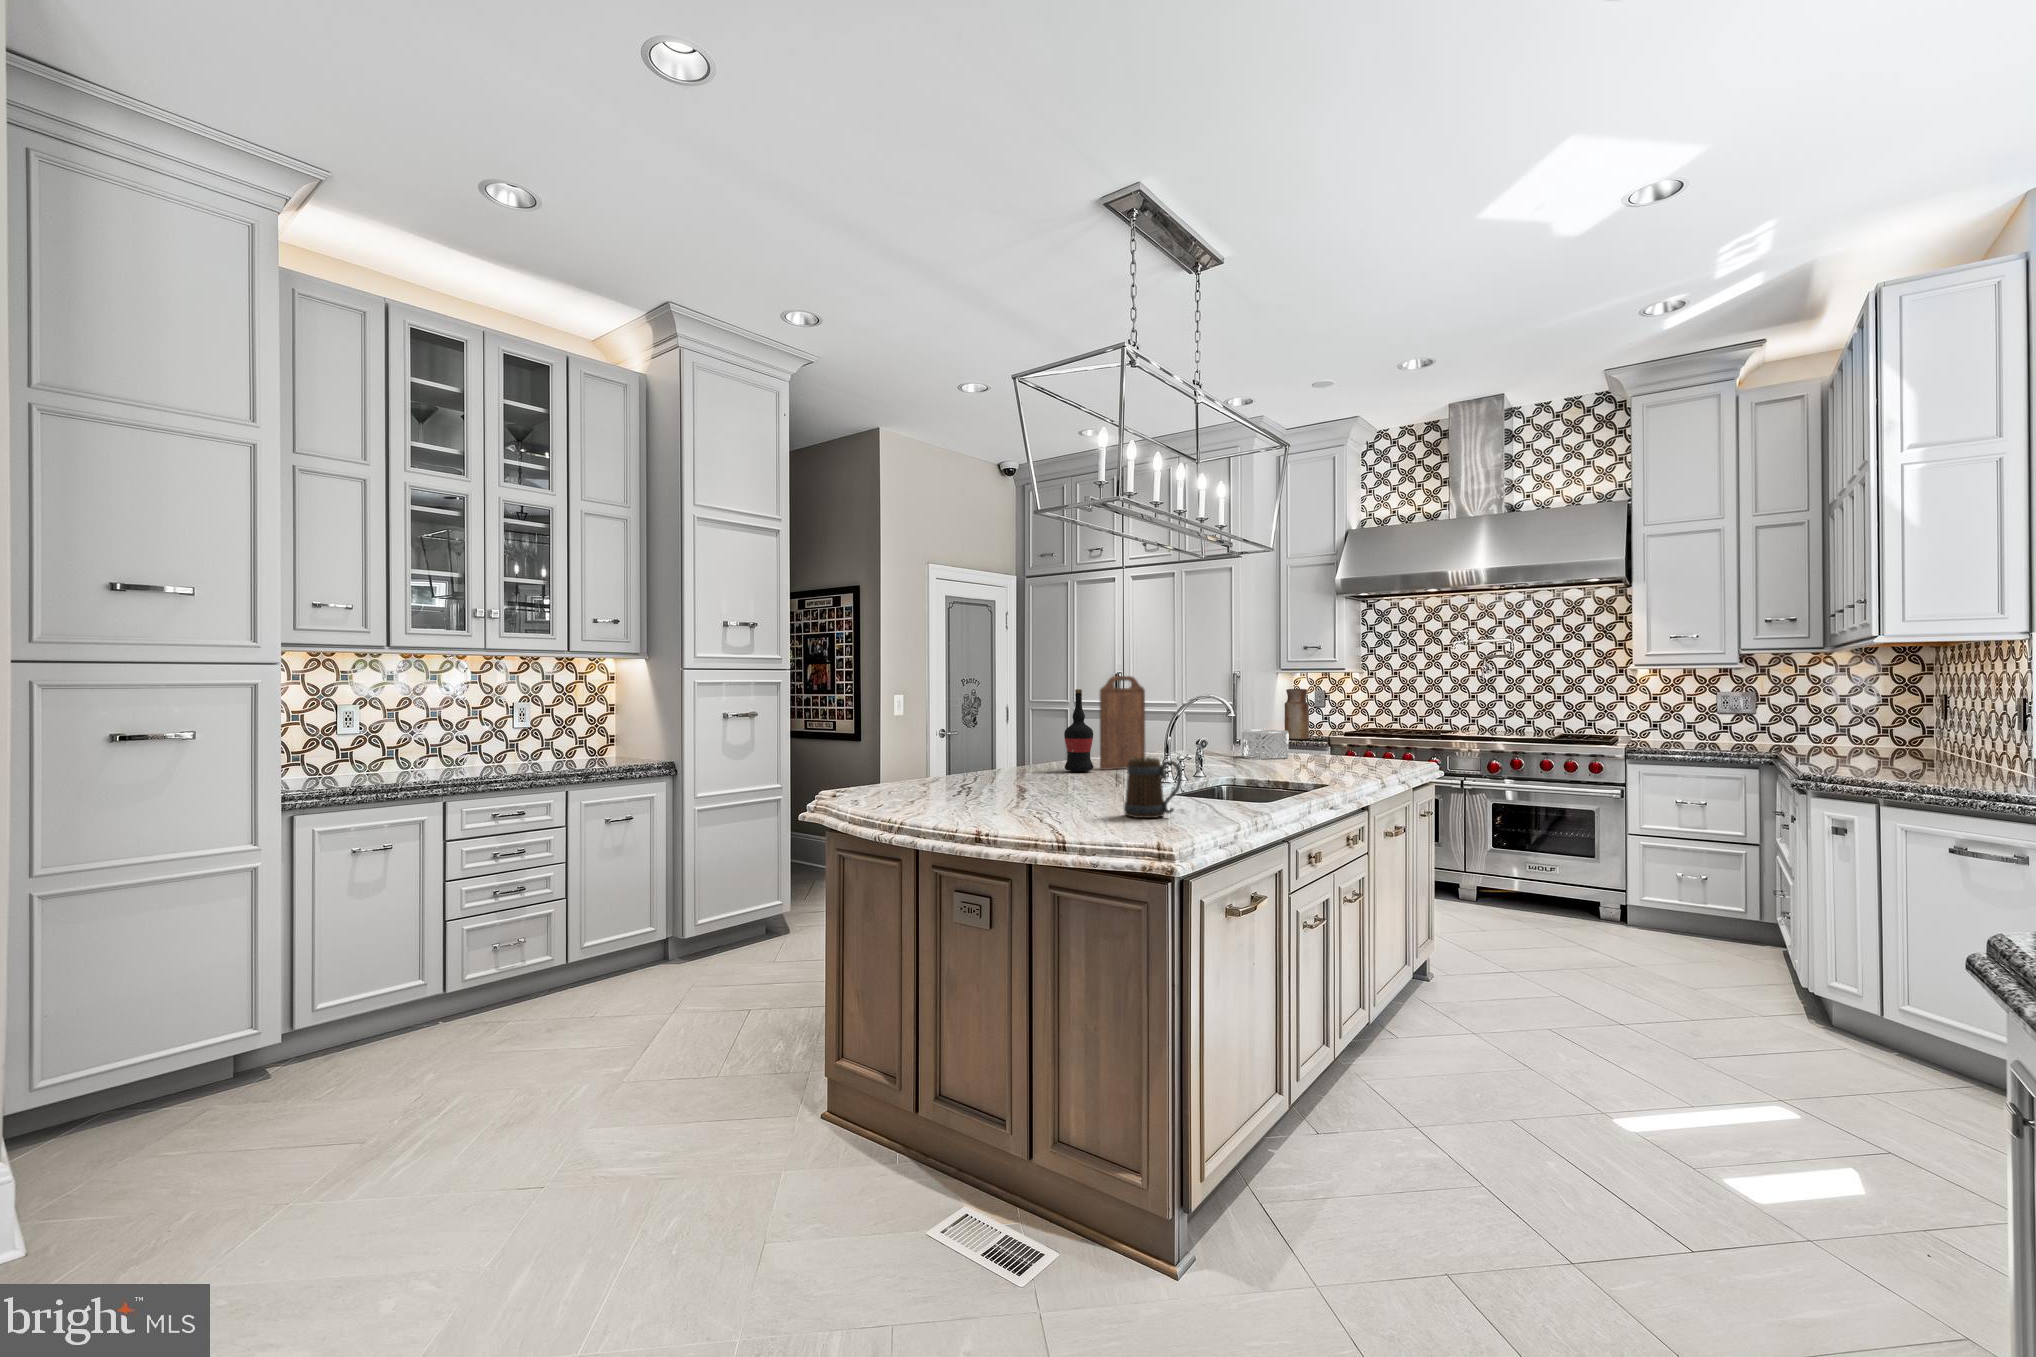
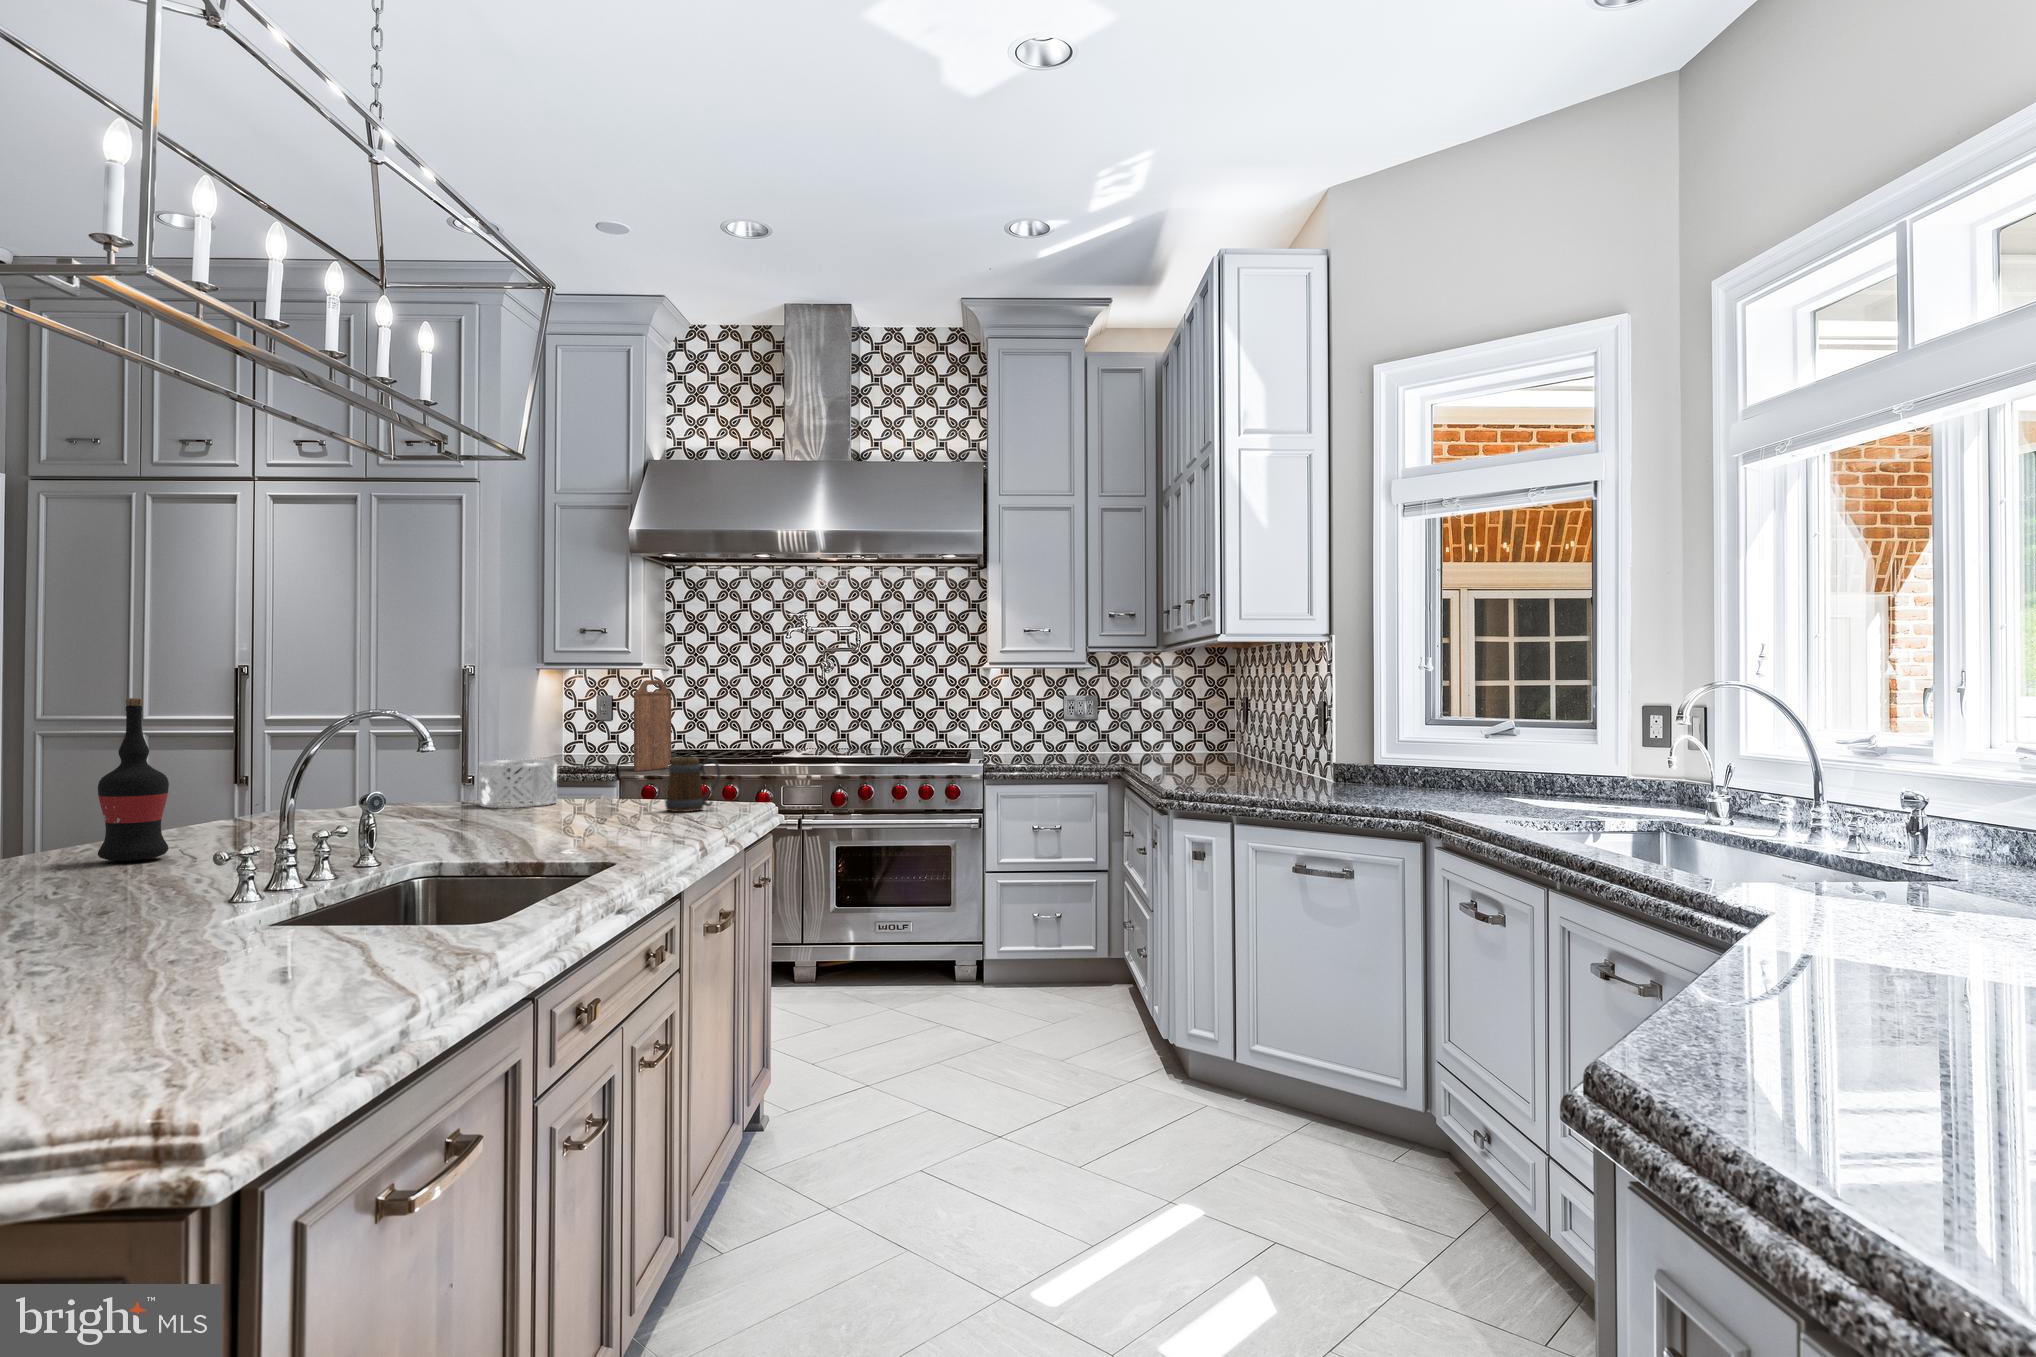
cutting board: present [1100,676,1145,770] -> present [634,680,671,771]
vase: present [1285,689,1309,740] -> none [552,693,589,769]
mug: present [1124,758,1182,818] -> present [665,757,721,812]

